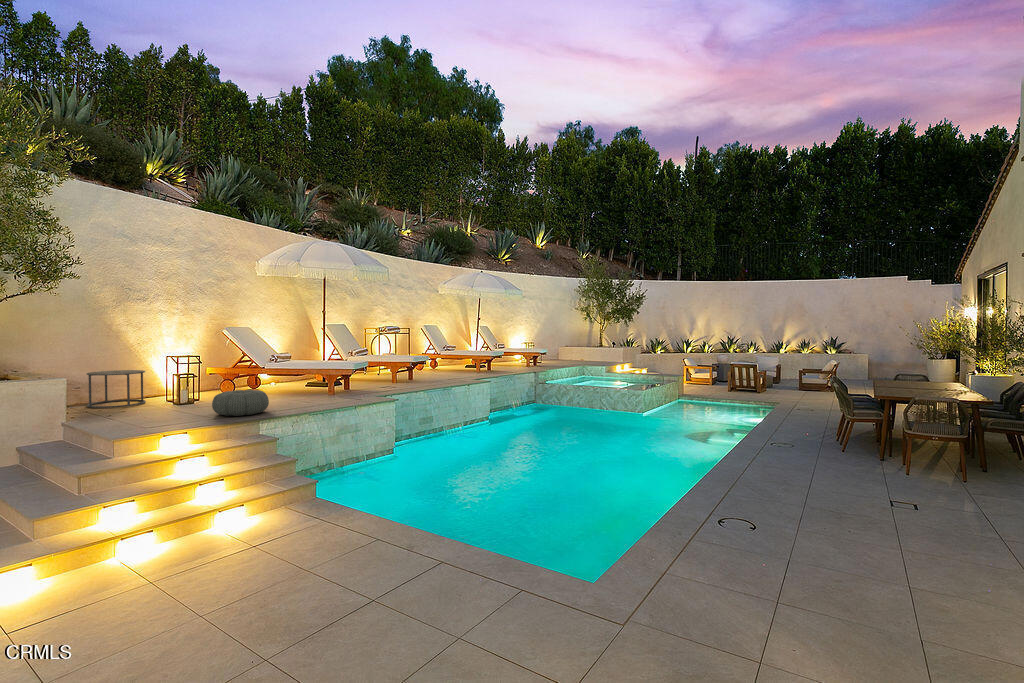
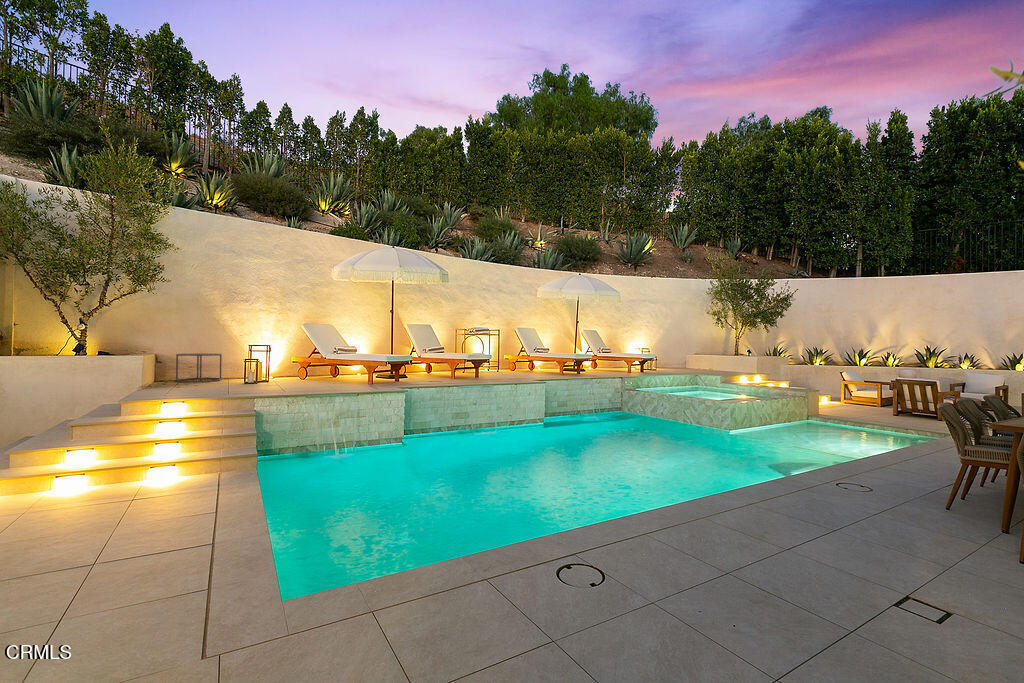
pouf: present [212,390,269,416] -> none [229,372,280,393]

